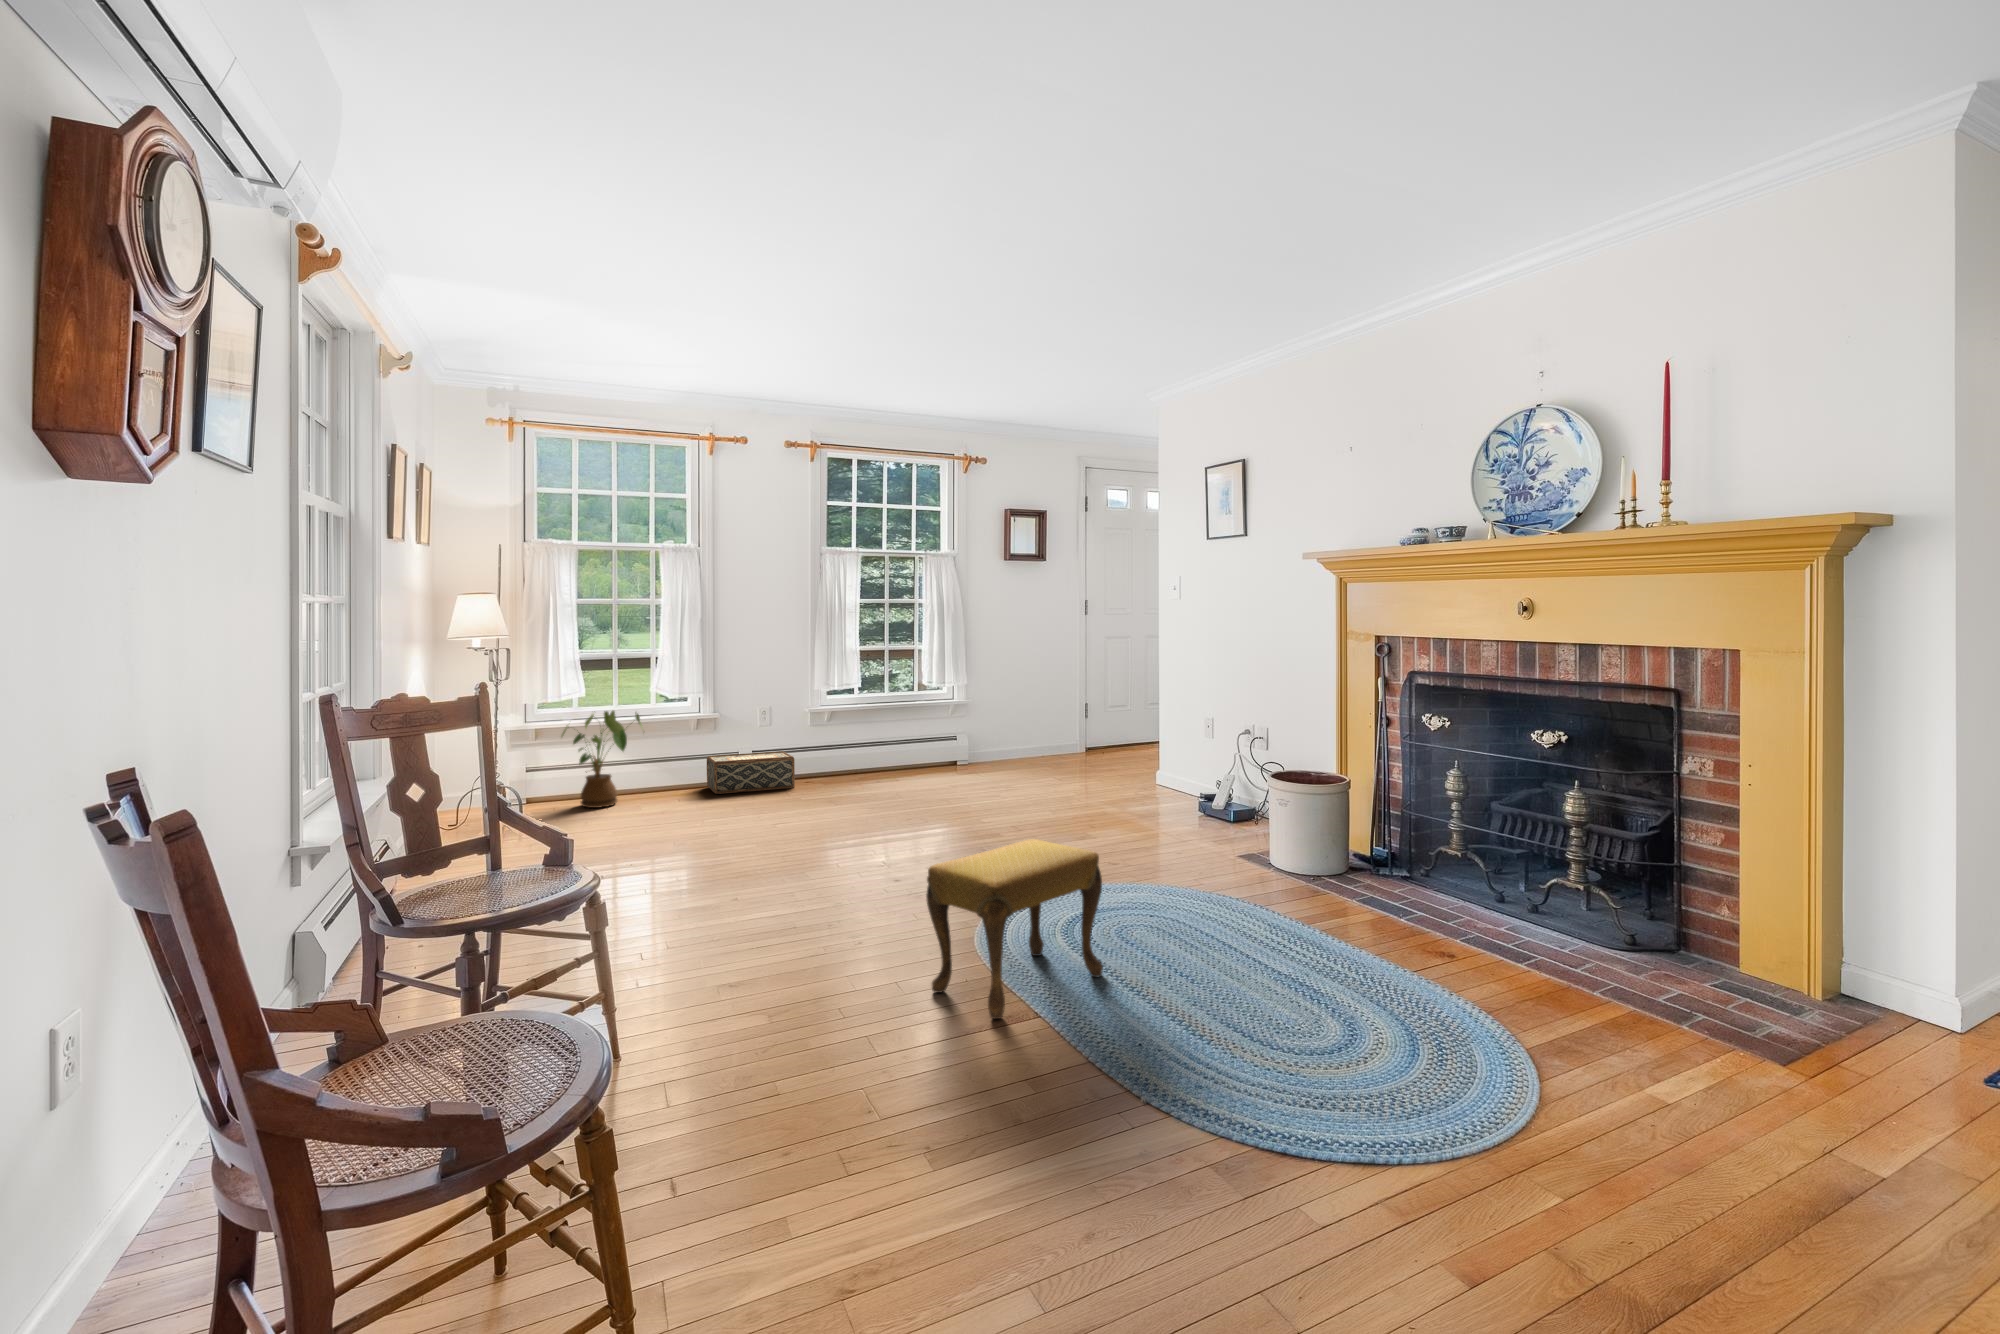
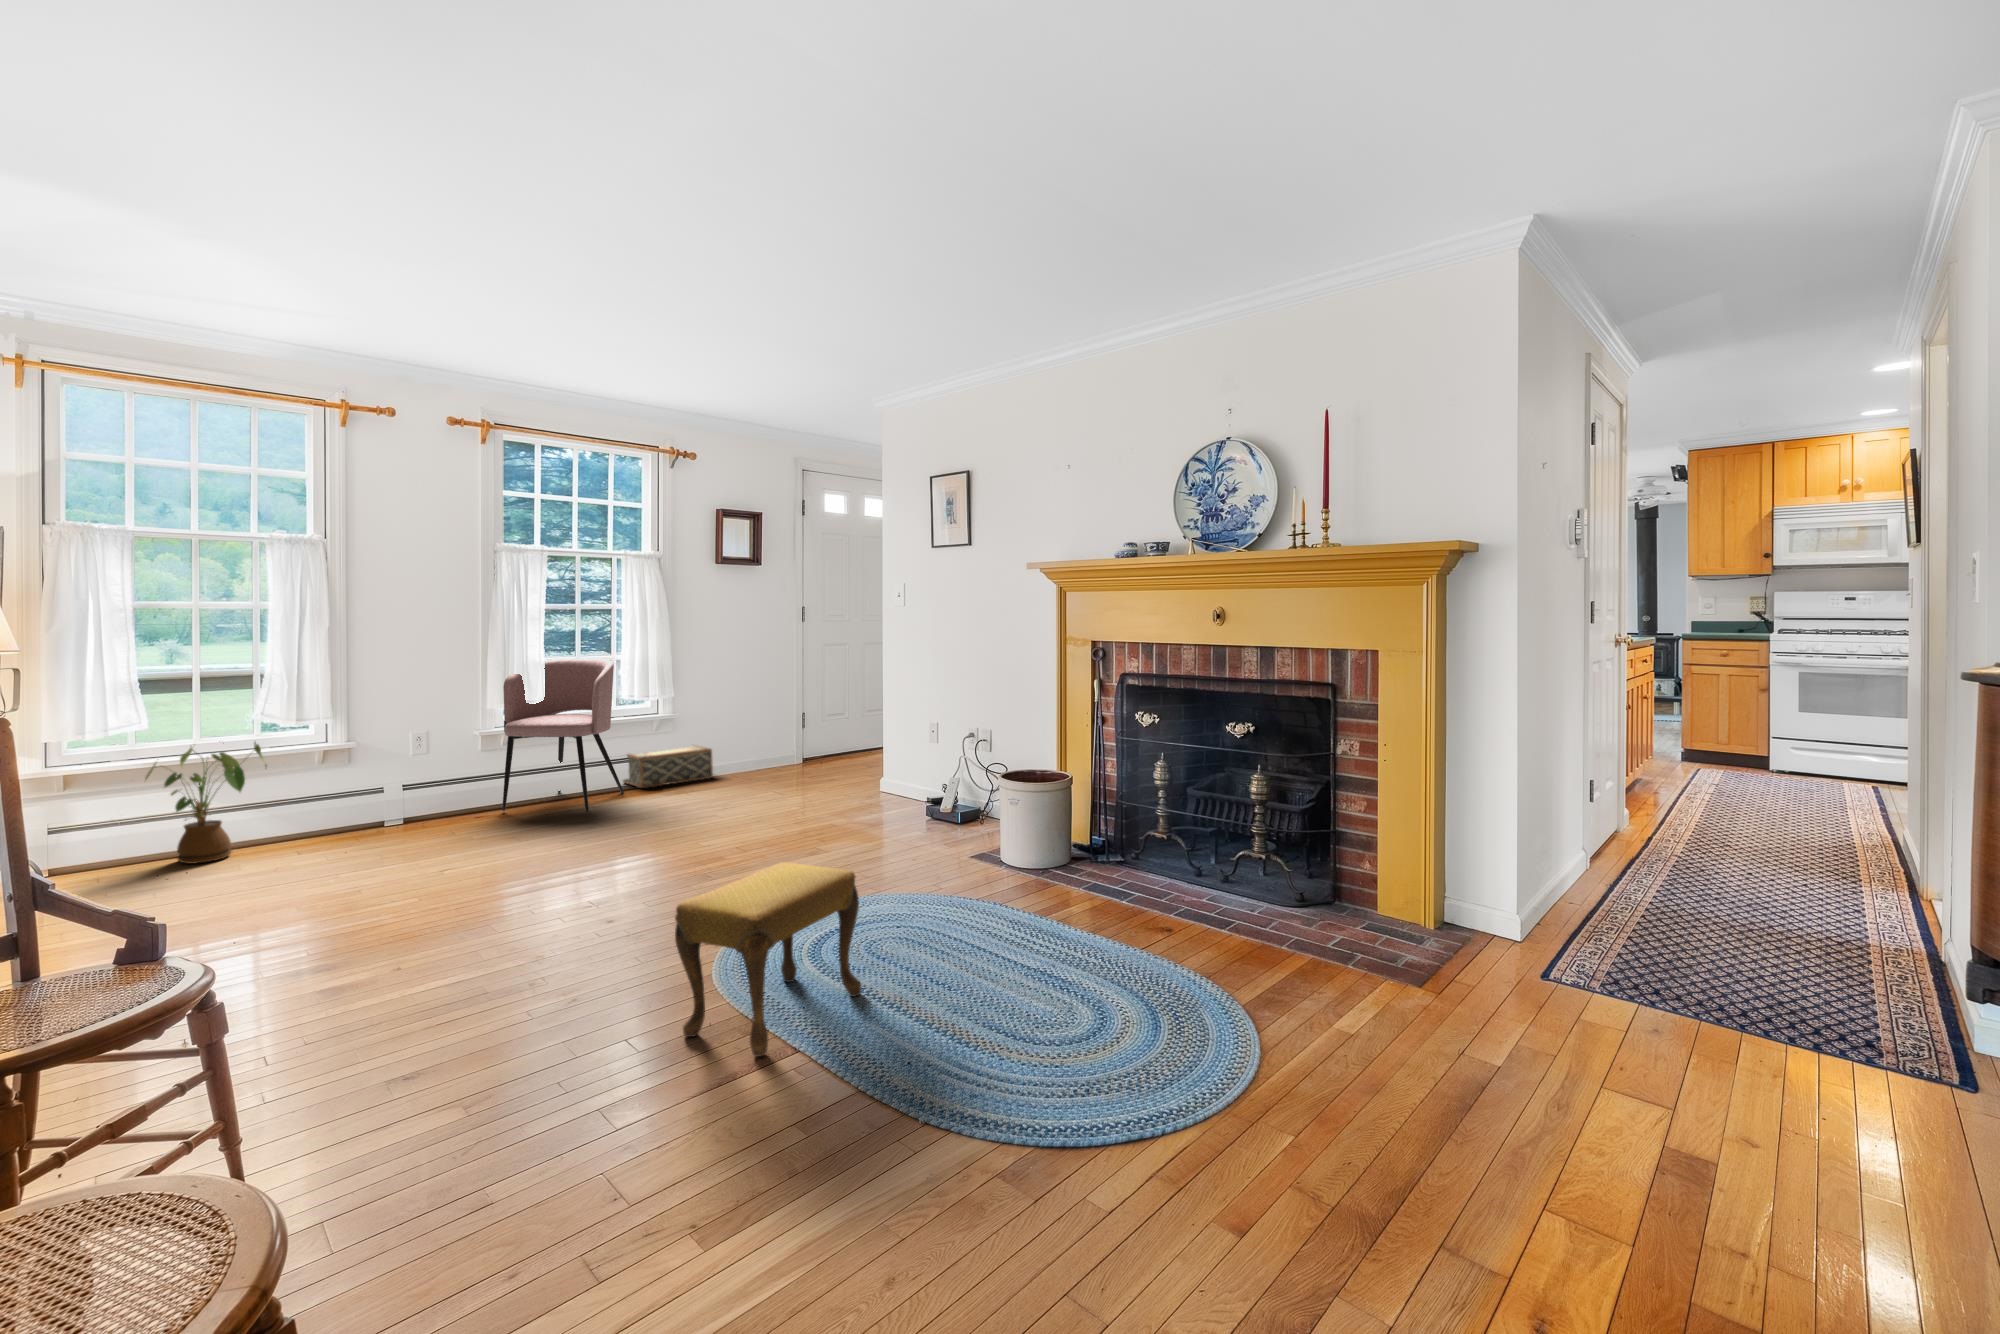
armchair: none [819,651,921,789] -> present [502,658,624,812]
woven basket: present [707,751,795,794] -> present [623,746,713,788]

